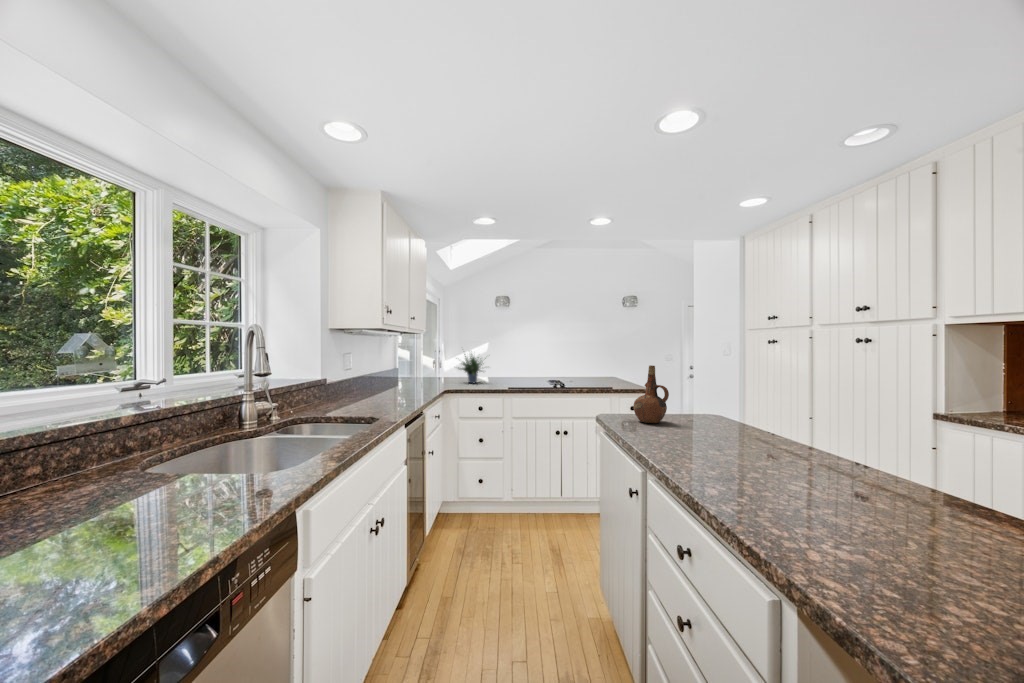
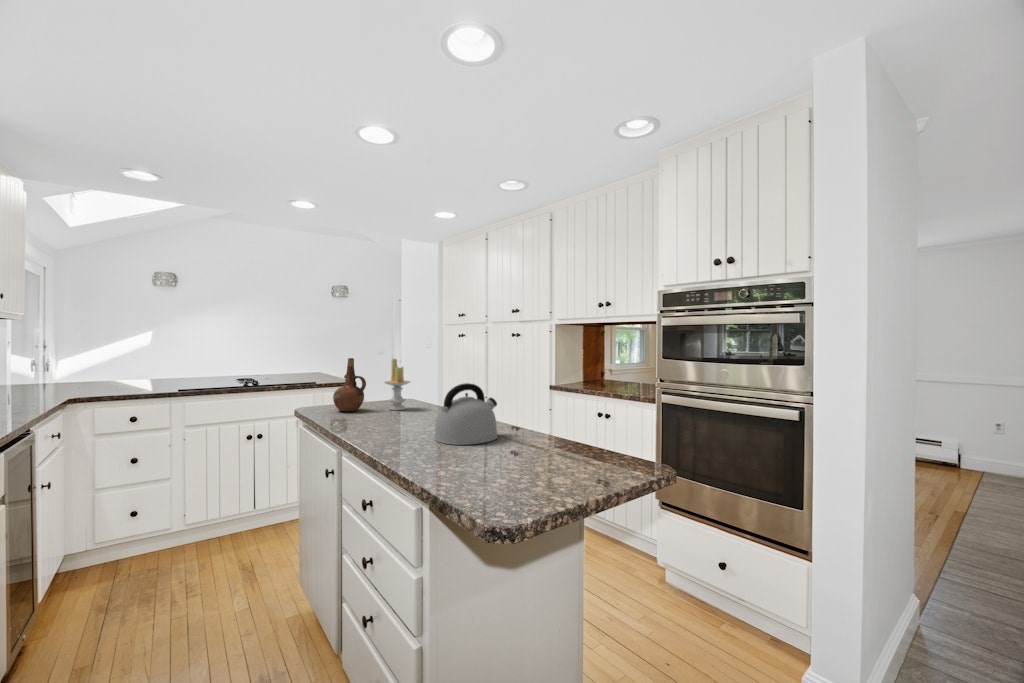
potted plant: present [458,354,482,383] -> none [82,338,149,390]
candle: none [689,367,723,428] -> present [385,359,410,410]
kettle: none [776,409,897,507] -> present [434,383,498,445]

